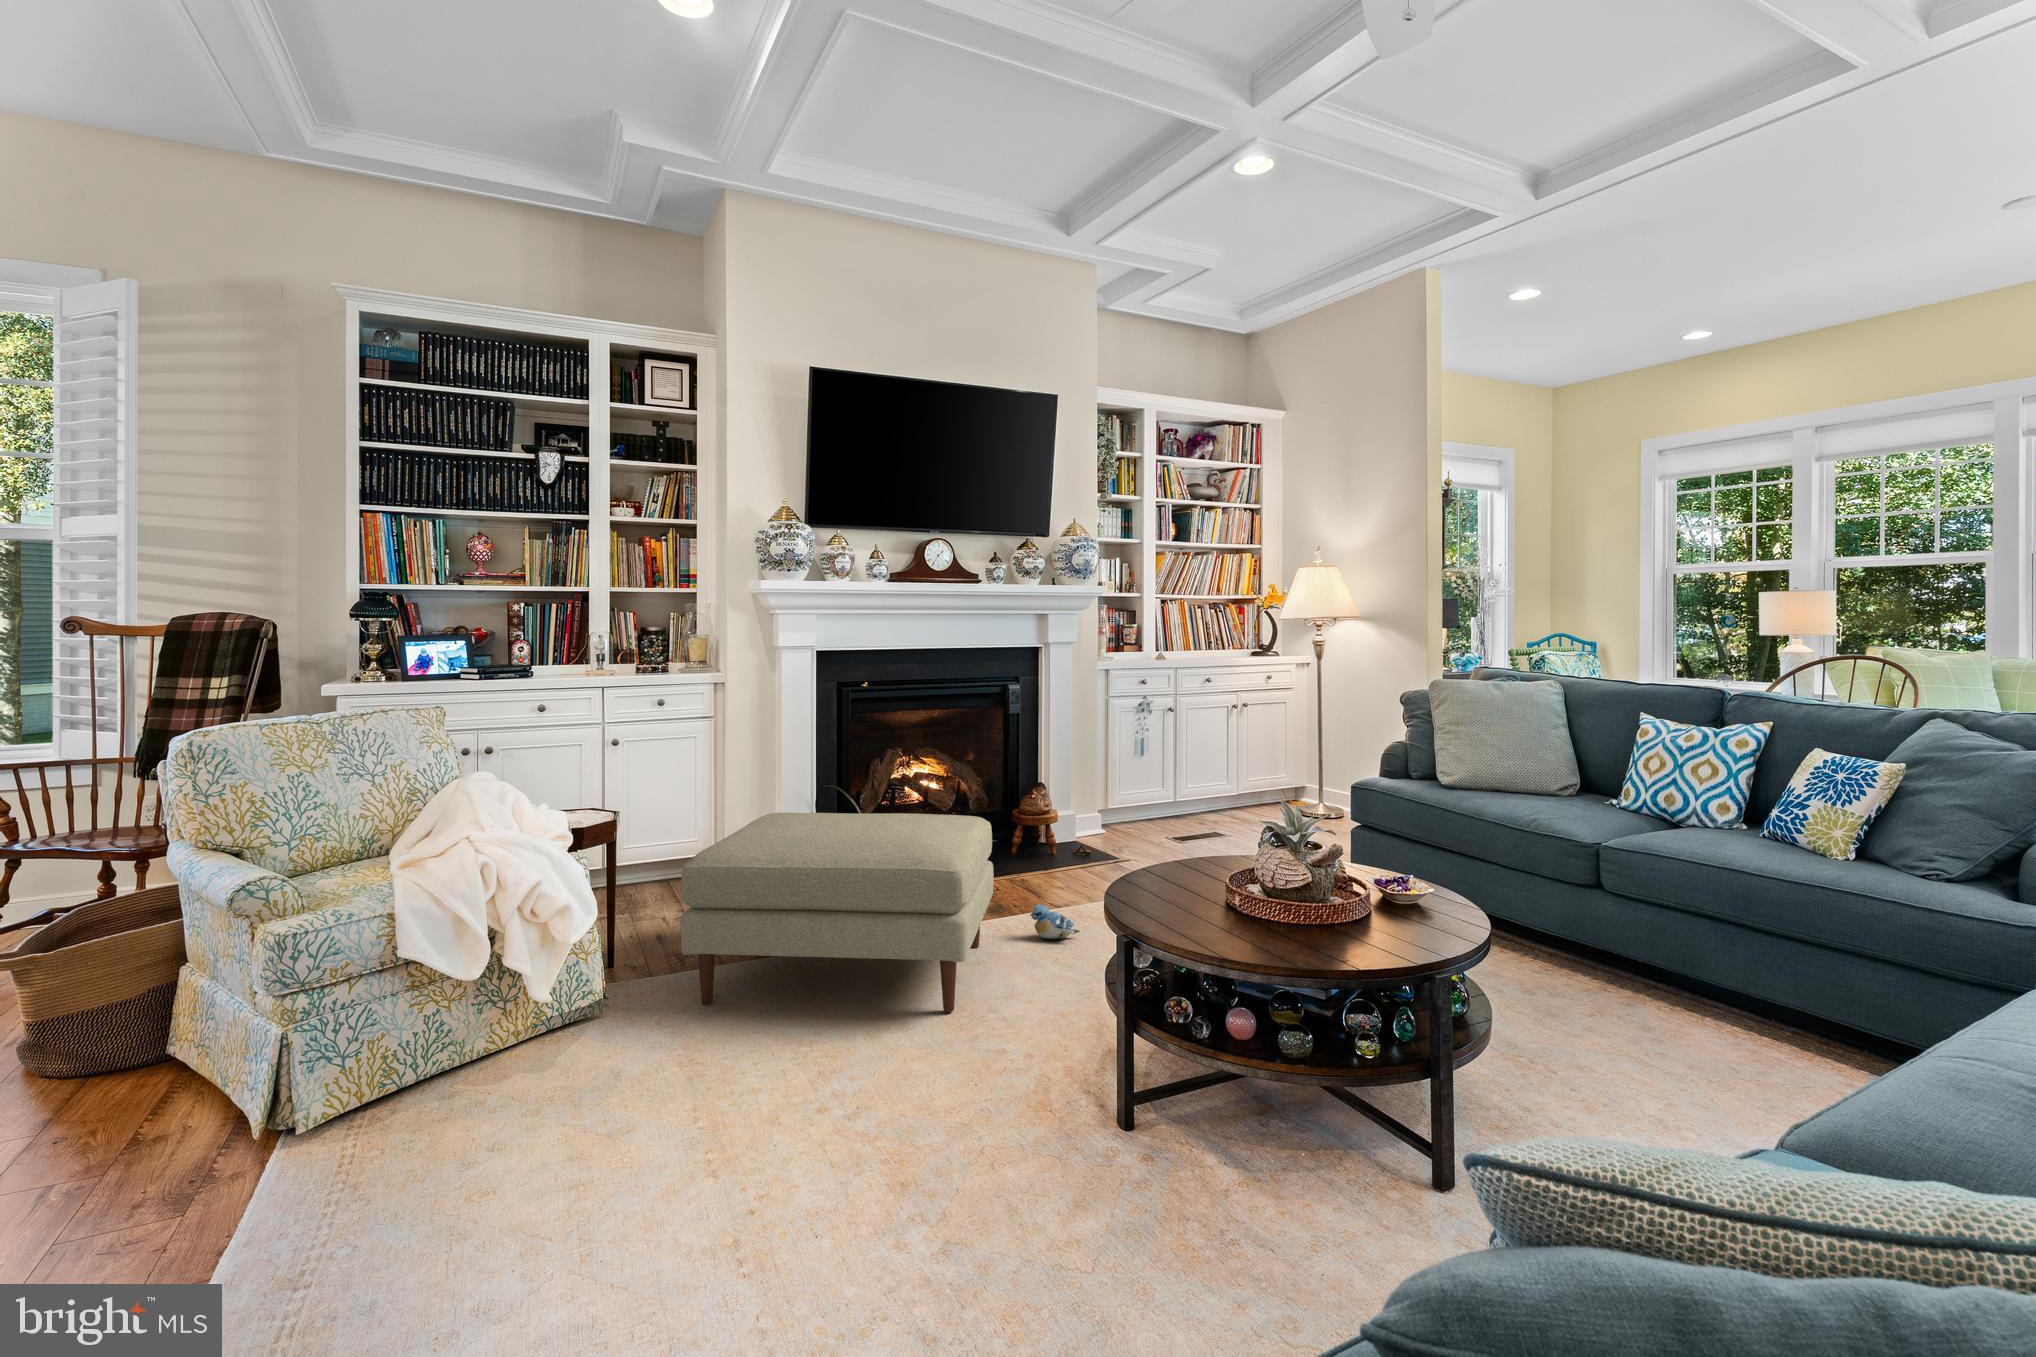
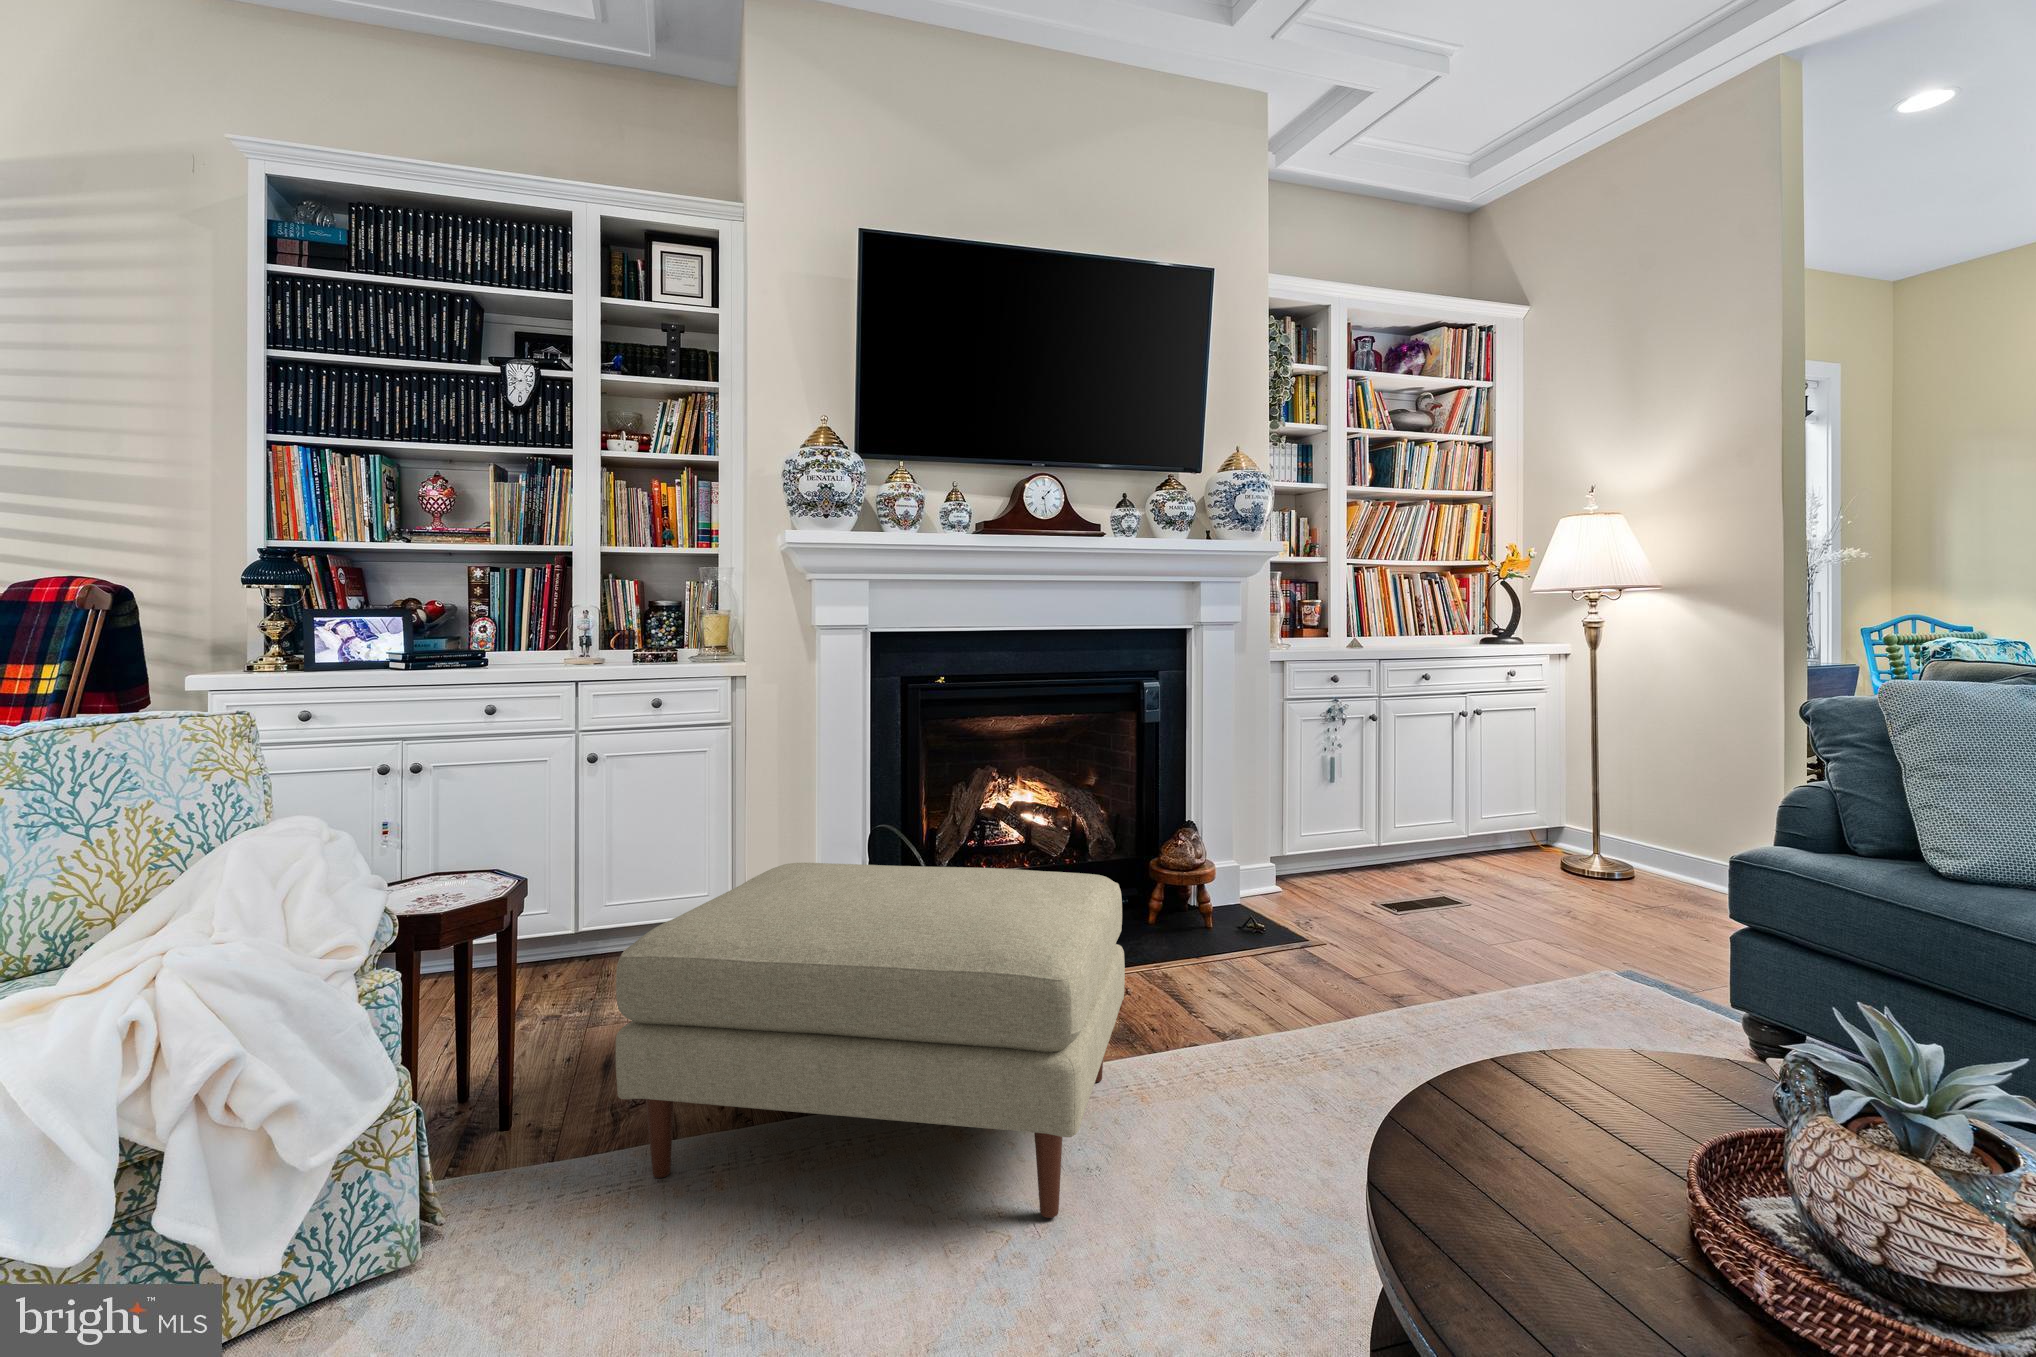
plush toy: present [1030,904,1080,939] -> none [1183,1015,1262,1071]

